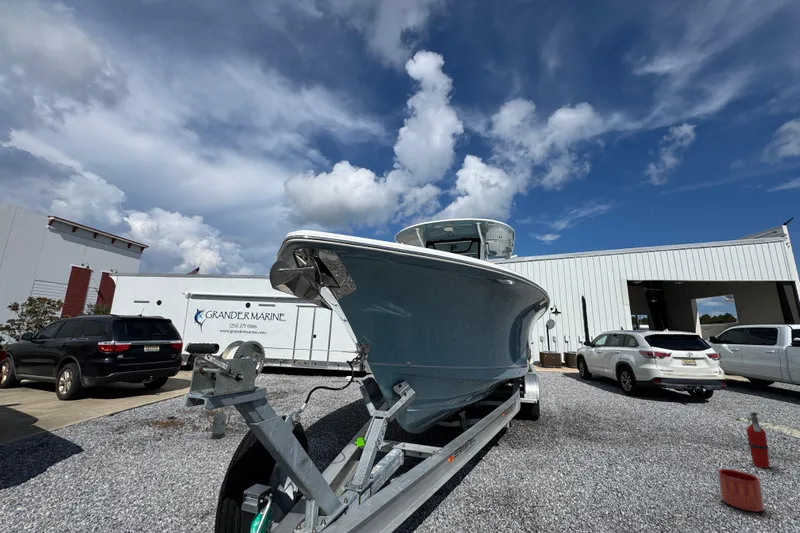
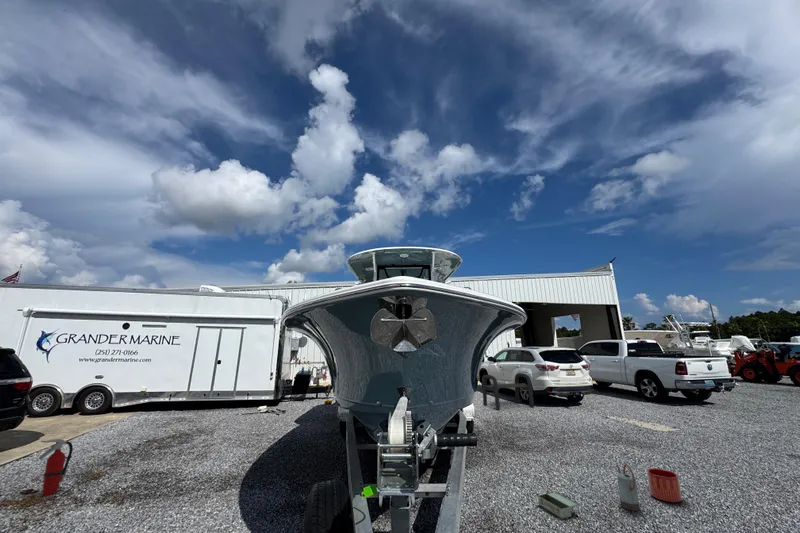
bench: none [571,359,636,399] -> present [482,373,534,410]
watering can: present [207,409,233,439] -> present [617,464,640,511]
fire extinguisher: present [747,412,769,468] -> present [39,439,73,495]
toolbox: none [565,475,607,501] -> present [538,491,579,519]

